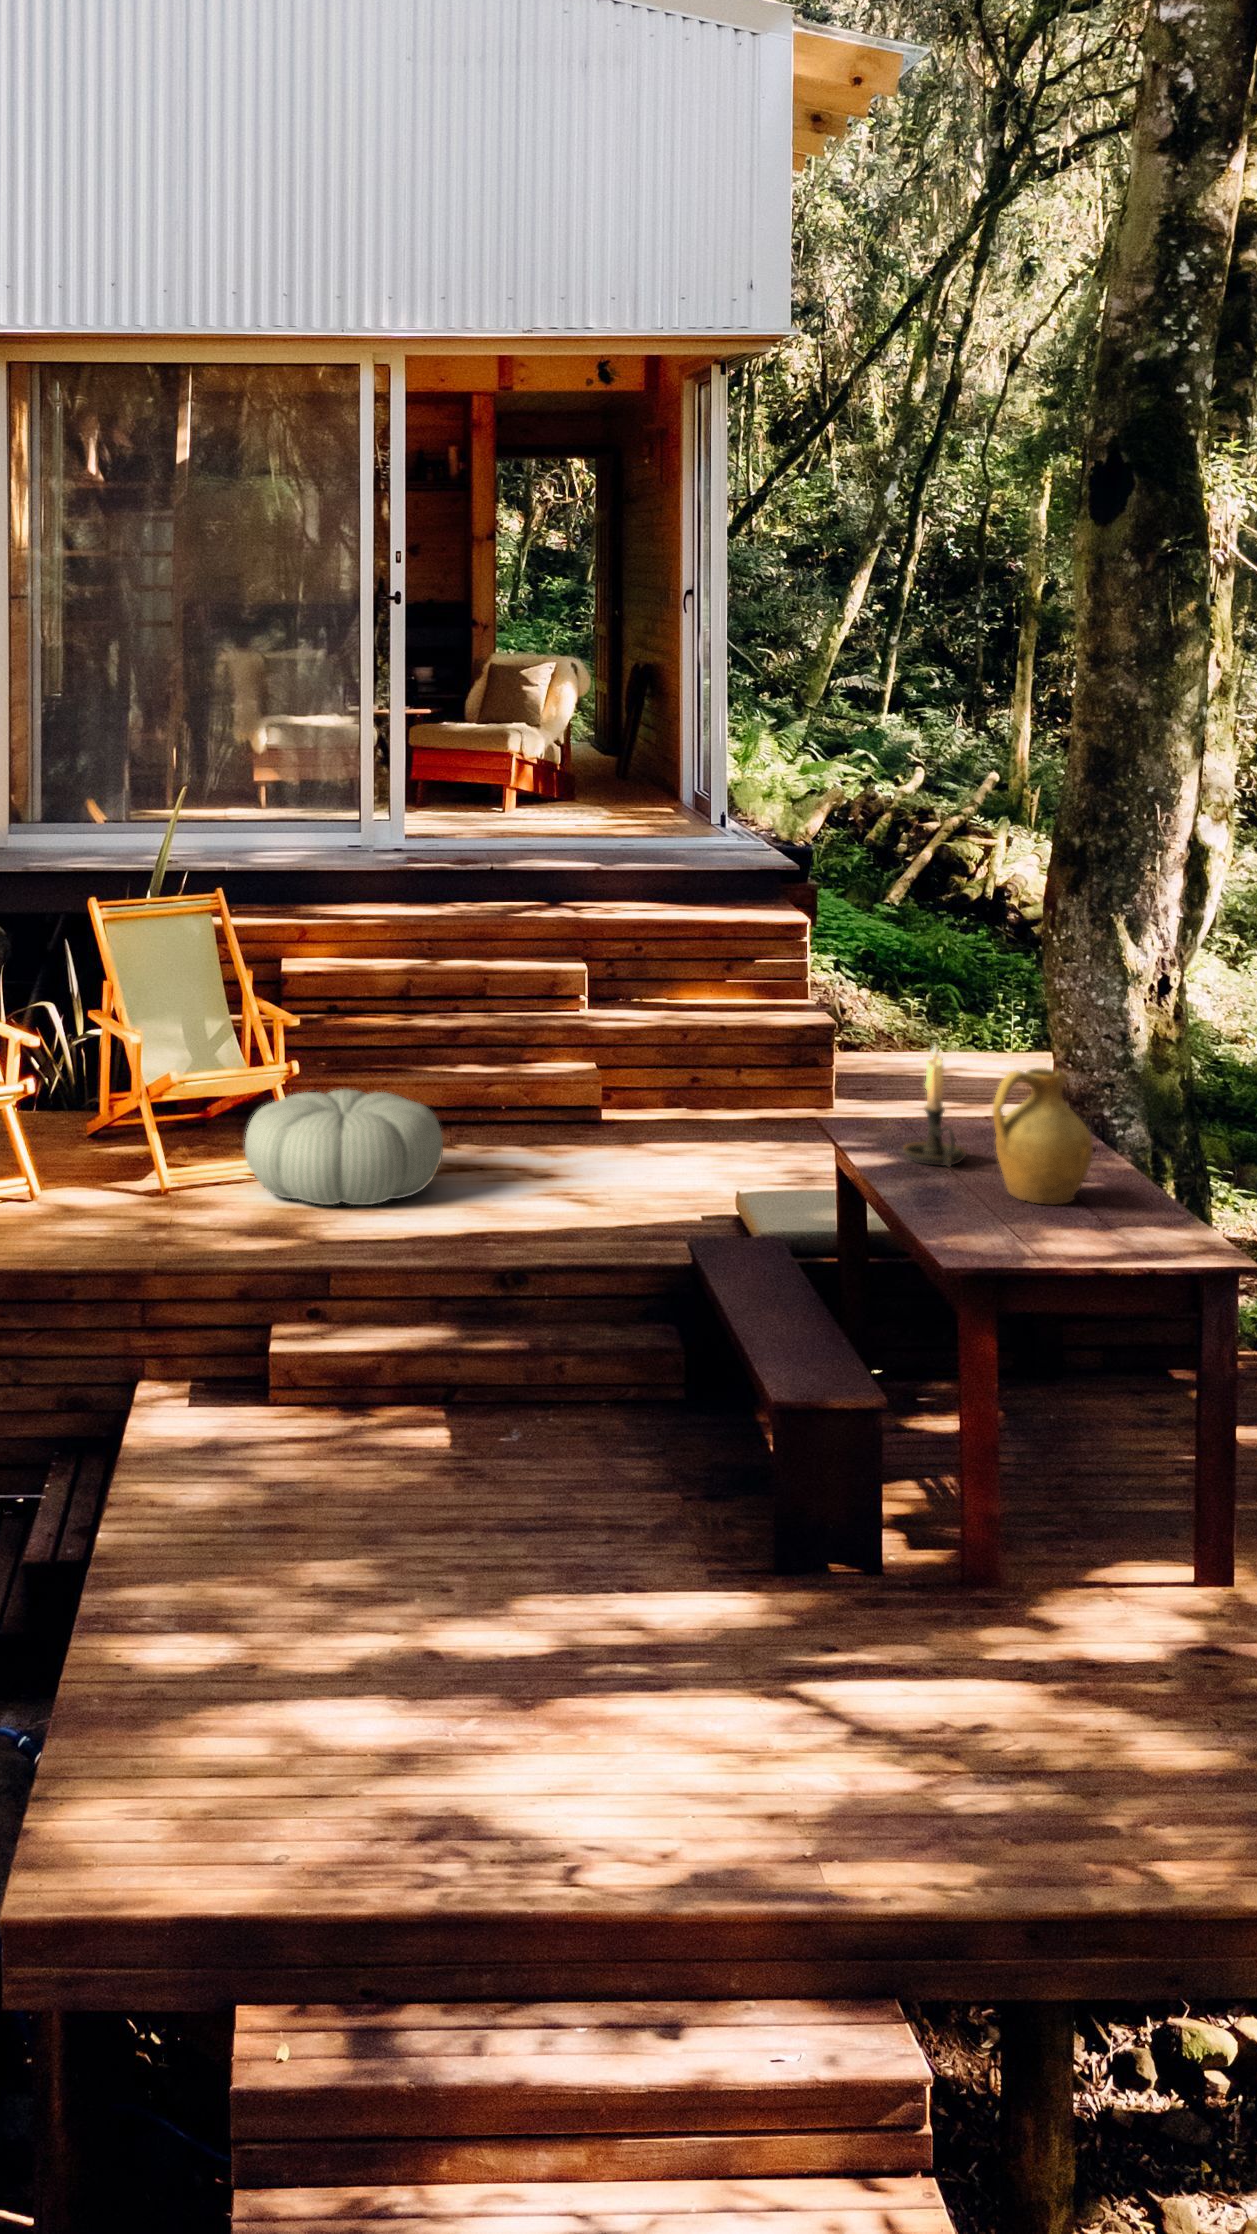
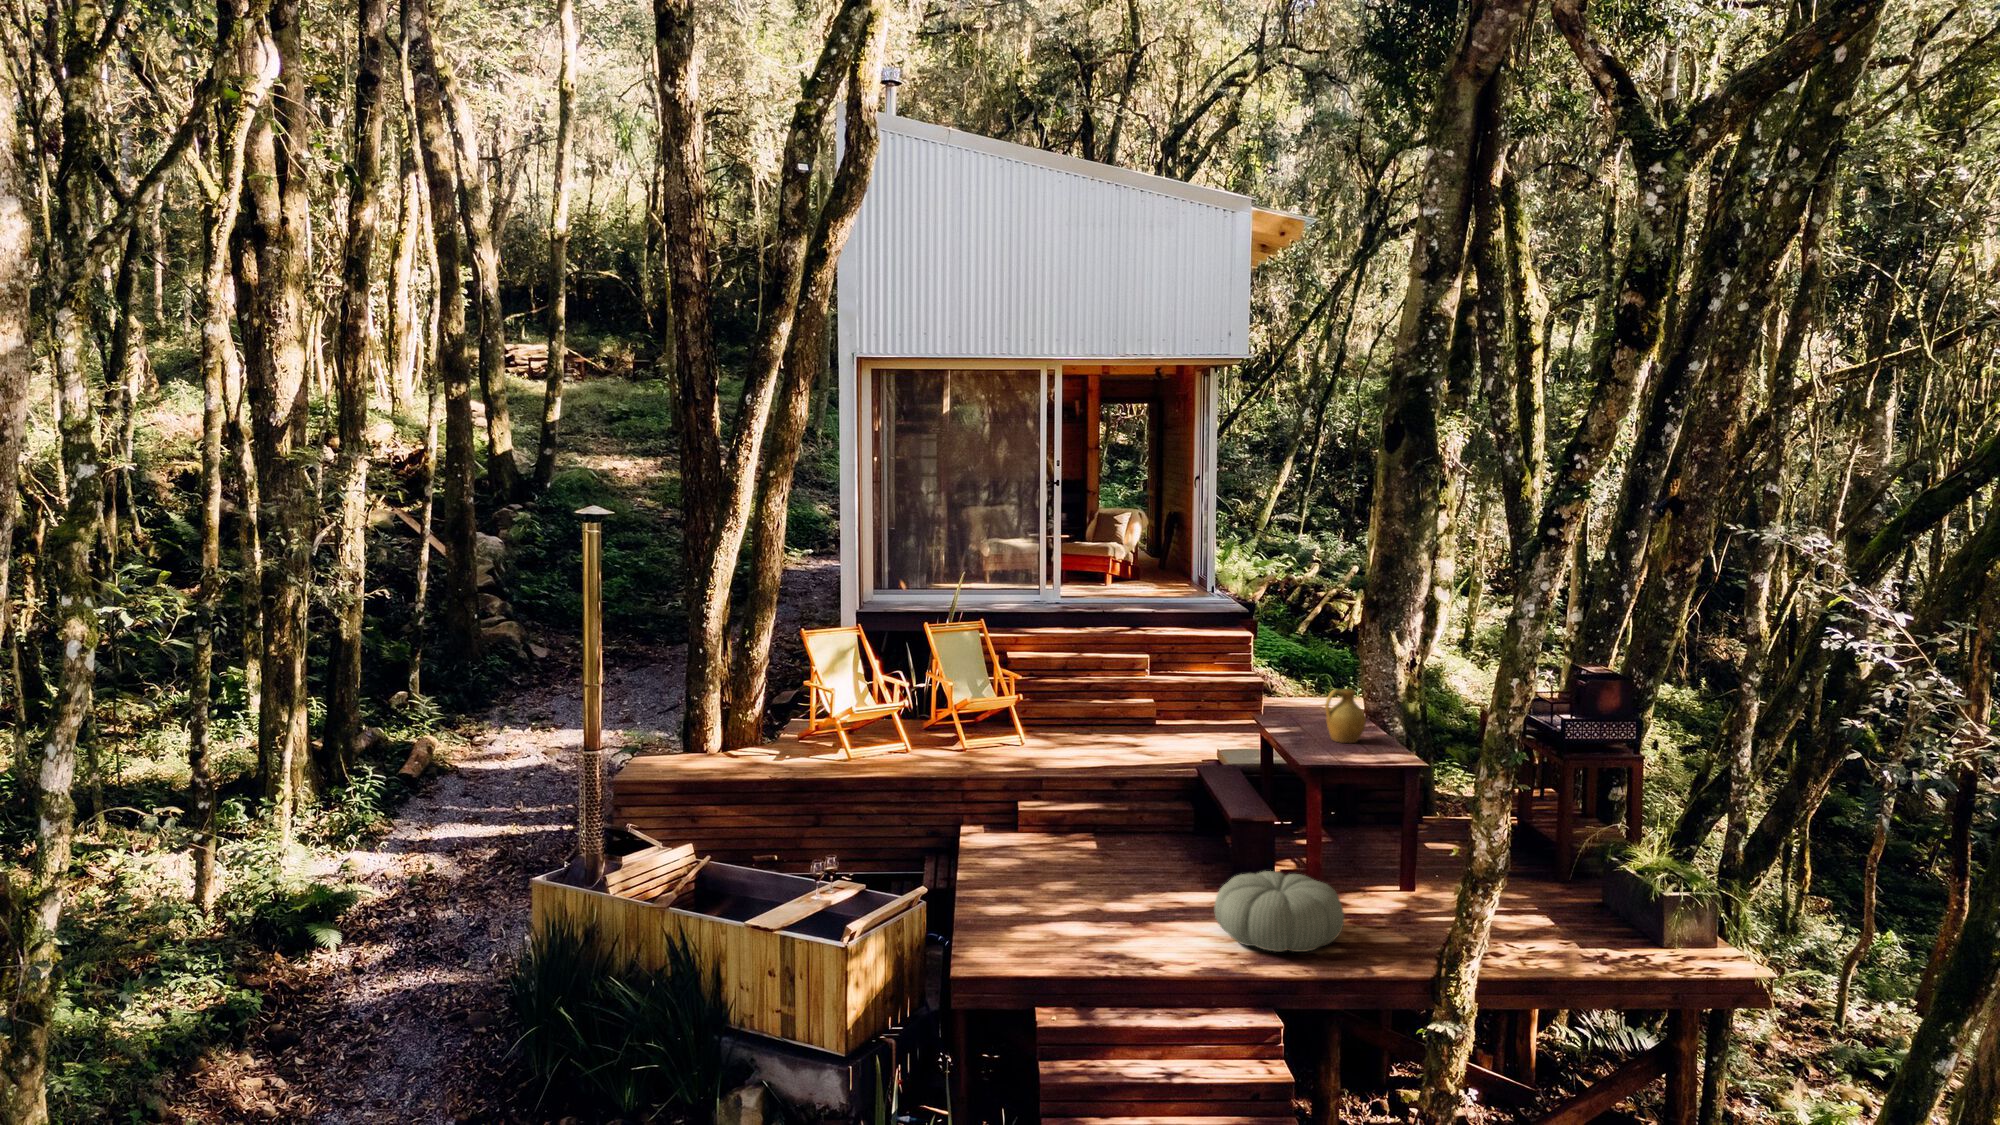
candle holder: present [903,1044,966,1166] -> none [1289,680,1316,731]
pouf: present [245,1089,443,1205] -> present [1214,871,1344,952]

